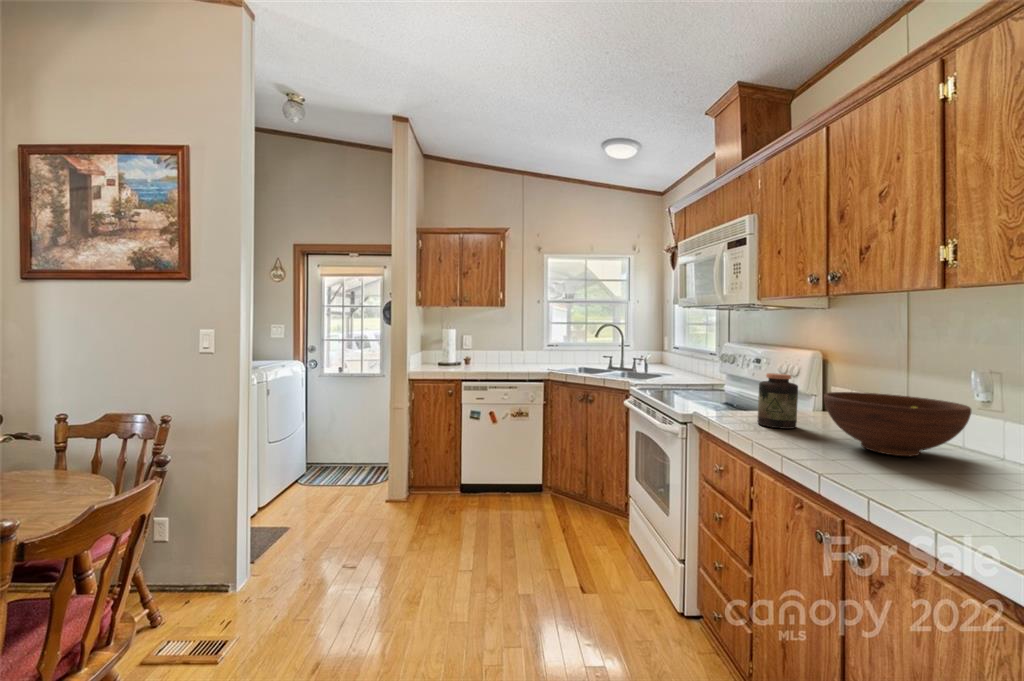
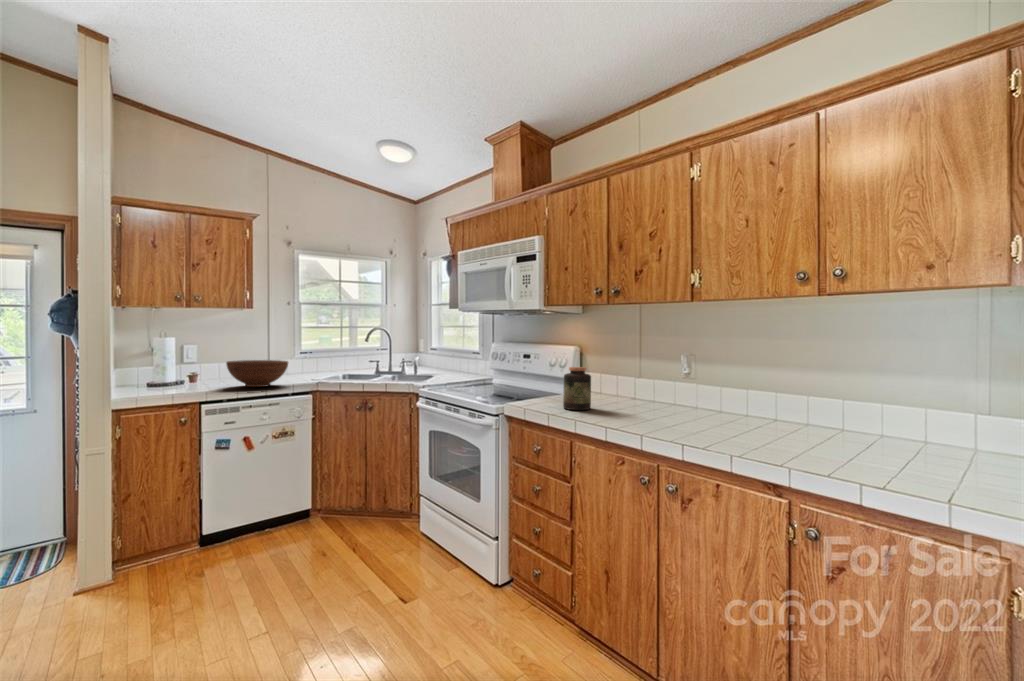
fruit bowl: present [824,392,971,456] -> present [226,360,288,387]

